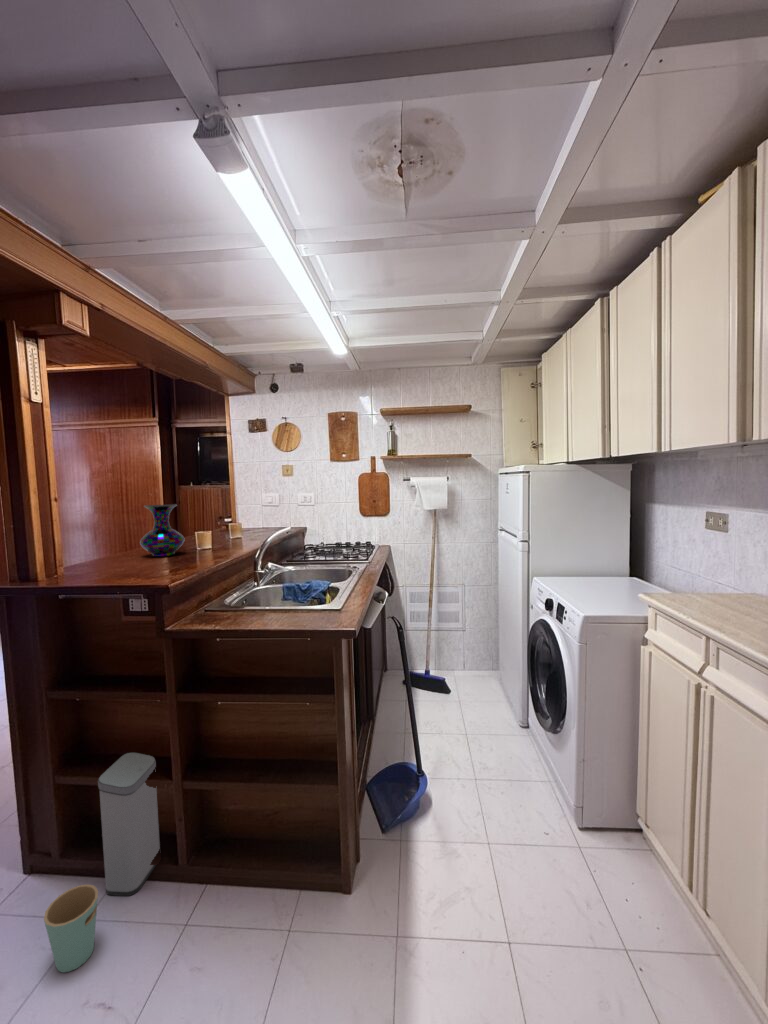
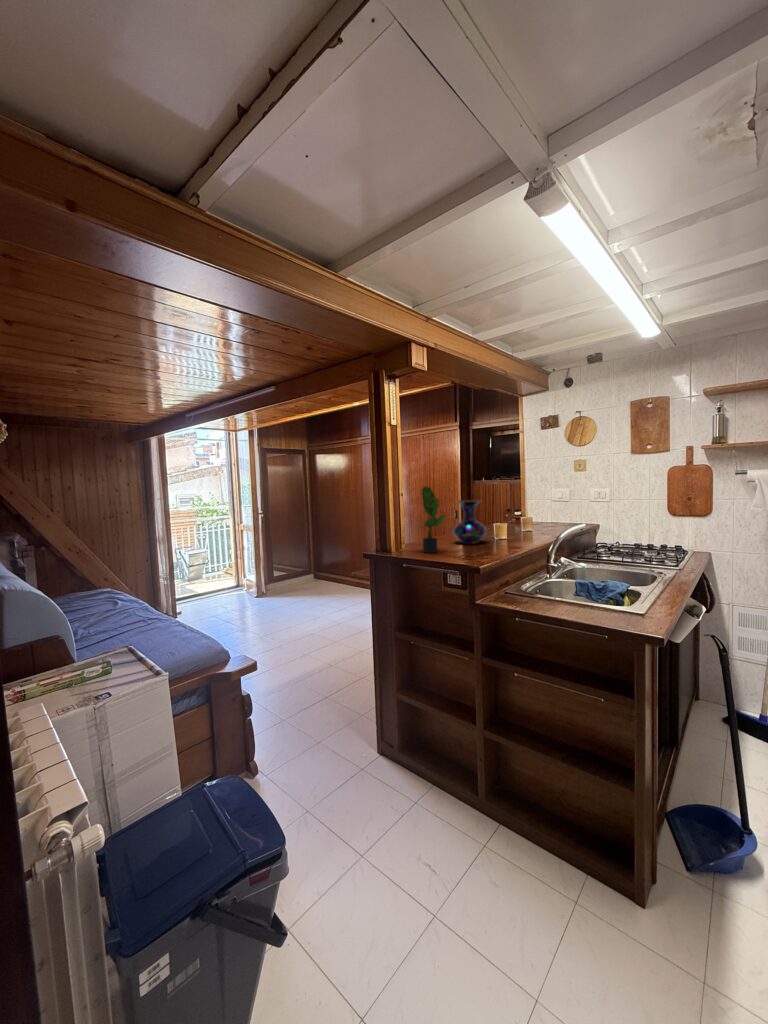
potted plant: none [78,486,132,572] -> present [418,486,445,553]
trash can: present [44,753,160,973] -> none [393,699,465,842]

